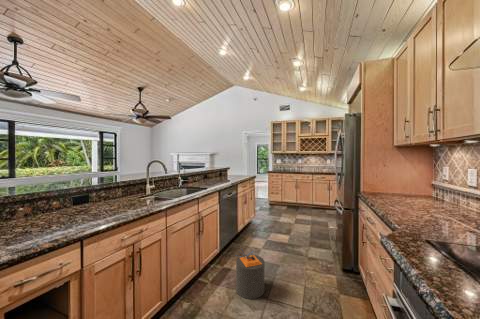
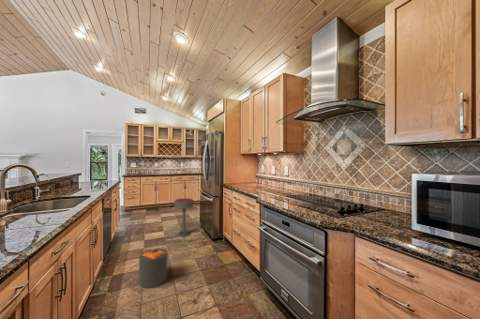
bar stool: none [298,203,322,249] -> present [174,198,194,236]

